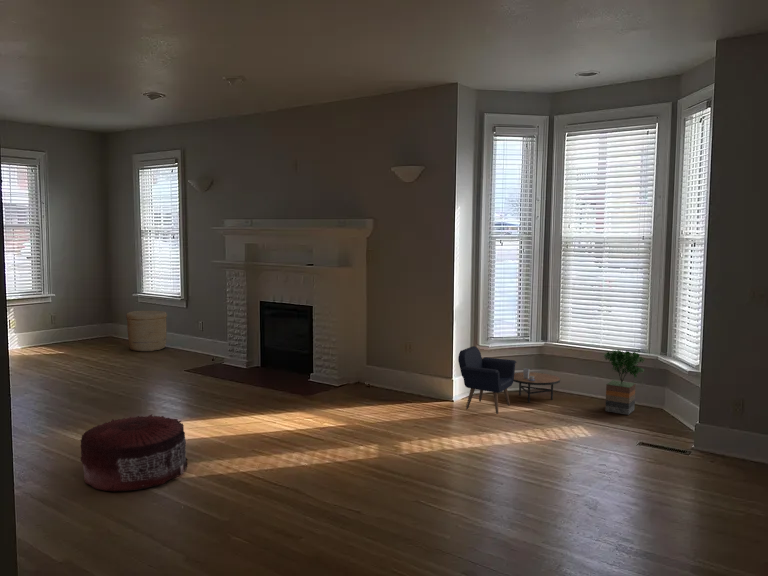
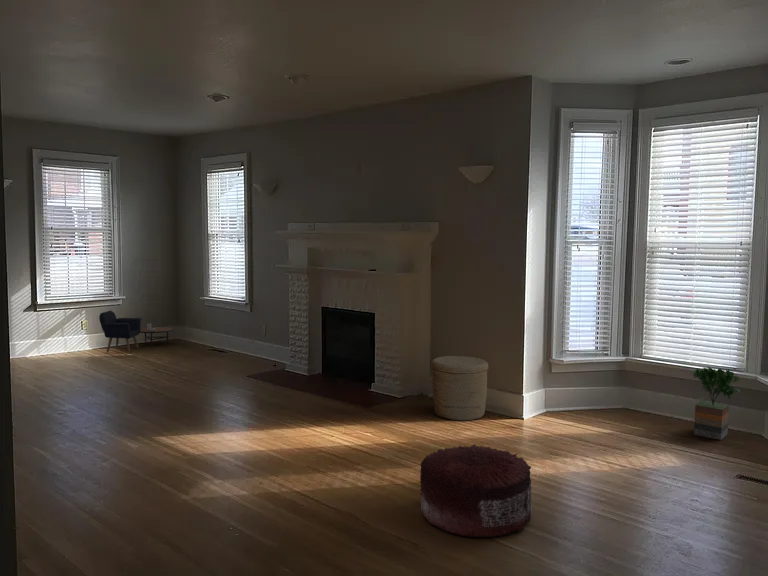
woven basket: present [126,311,167,351] -> present [431,356,488,421]
armchair: present [458,346,560,414] -> present [99,311,173,353]
pouf: present [81,414,188,492] -> present [420,444,532,538]

